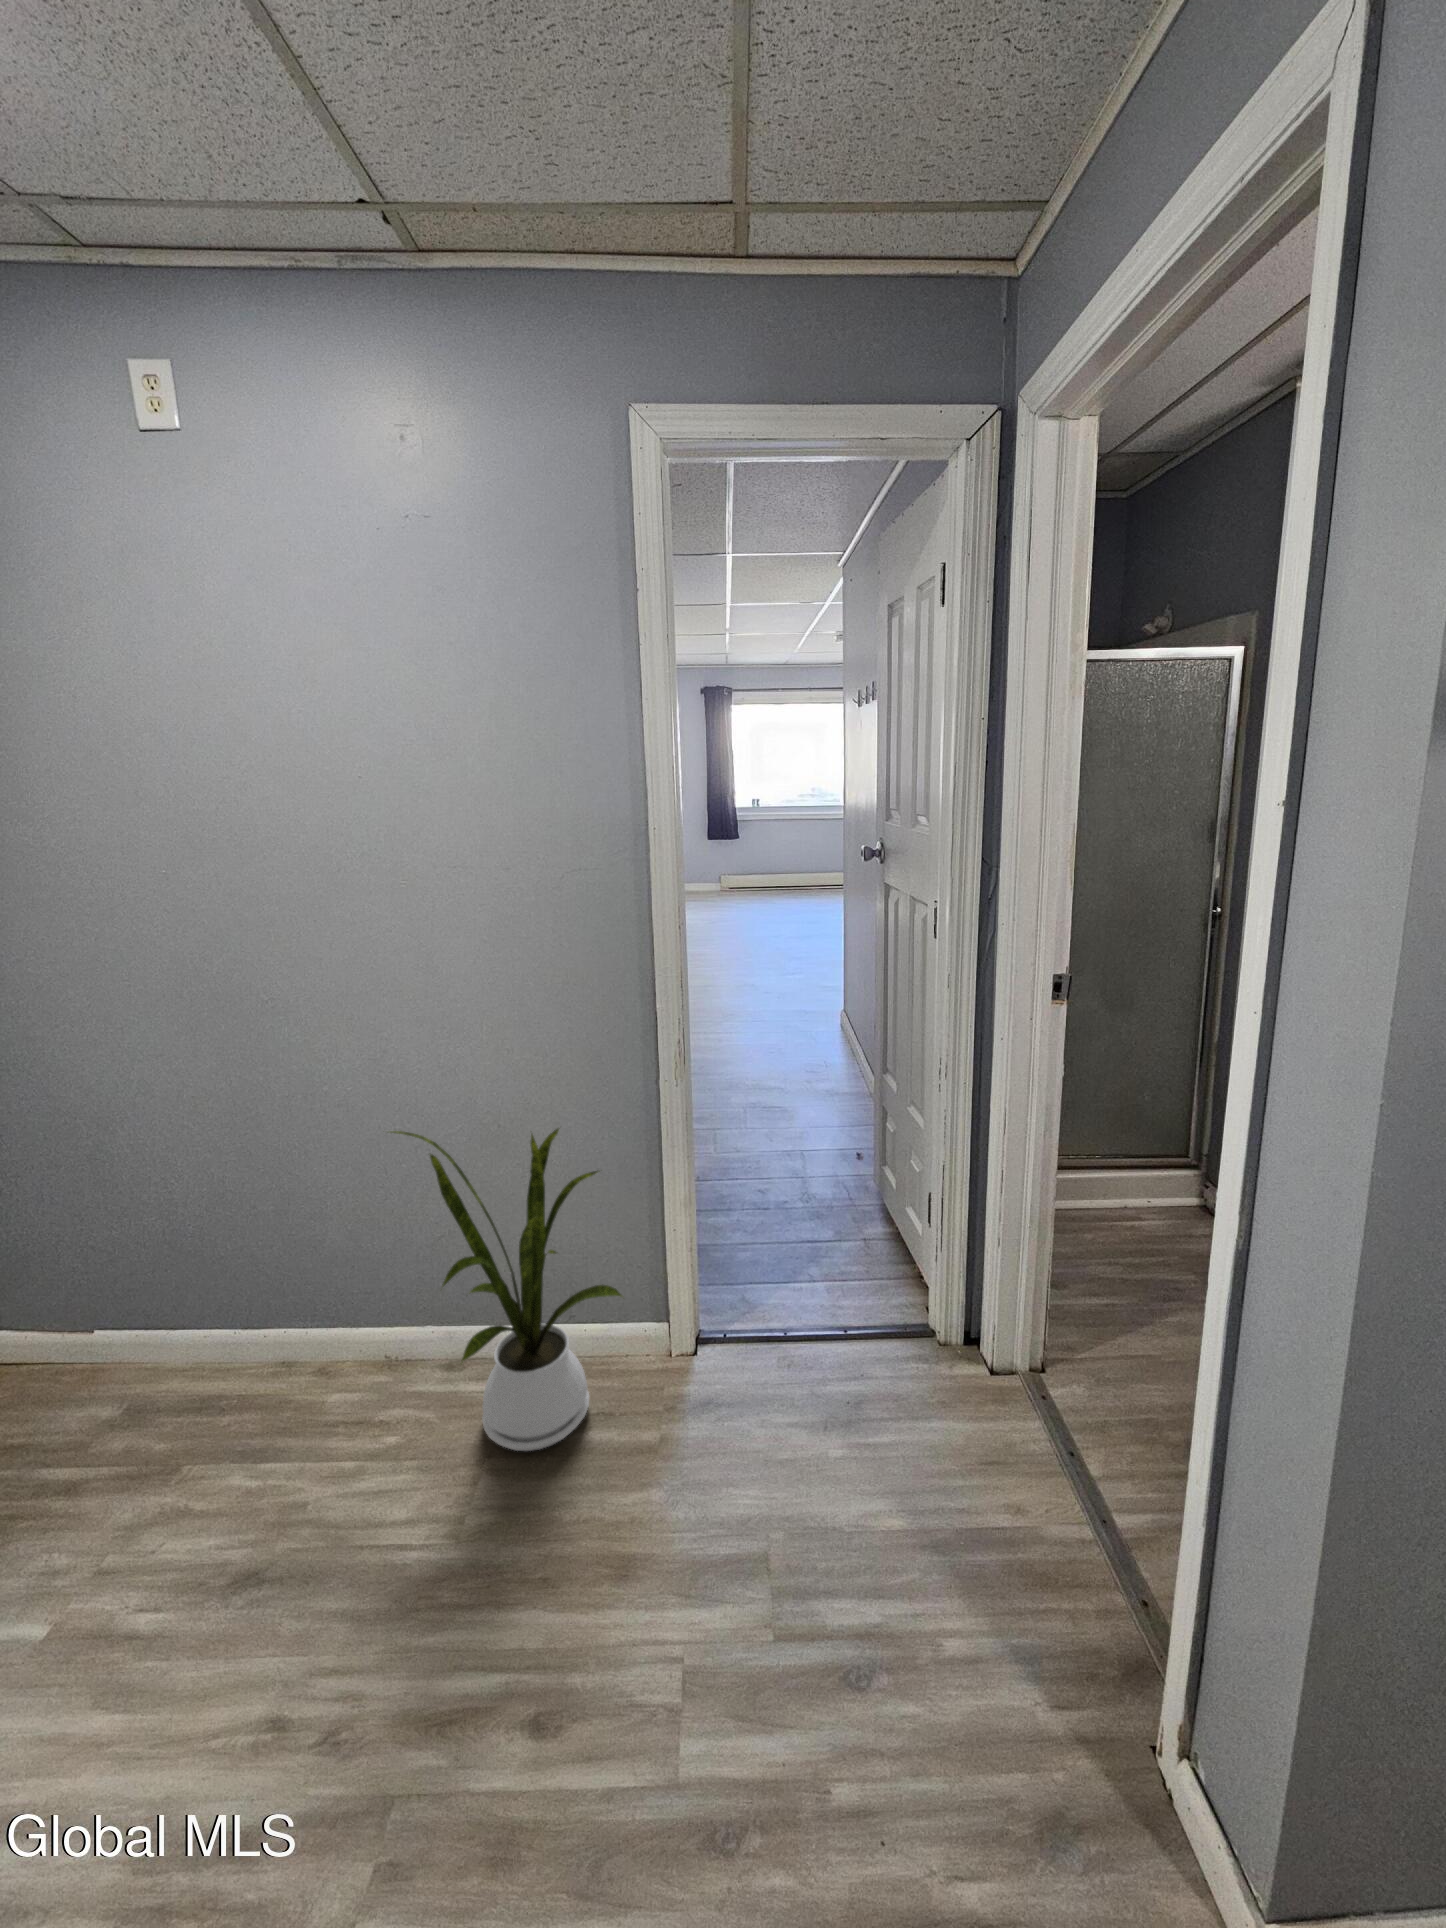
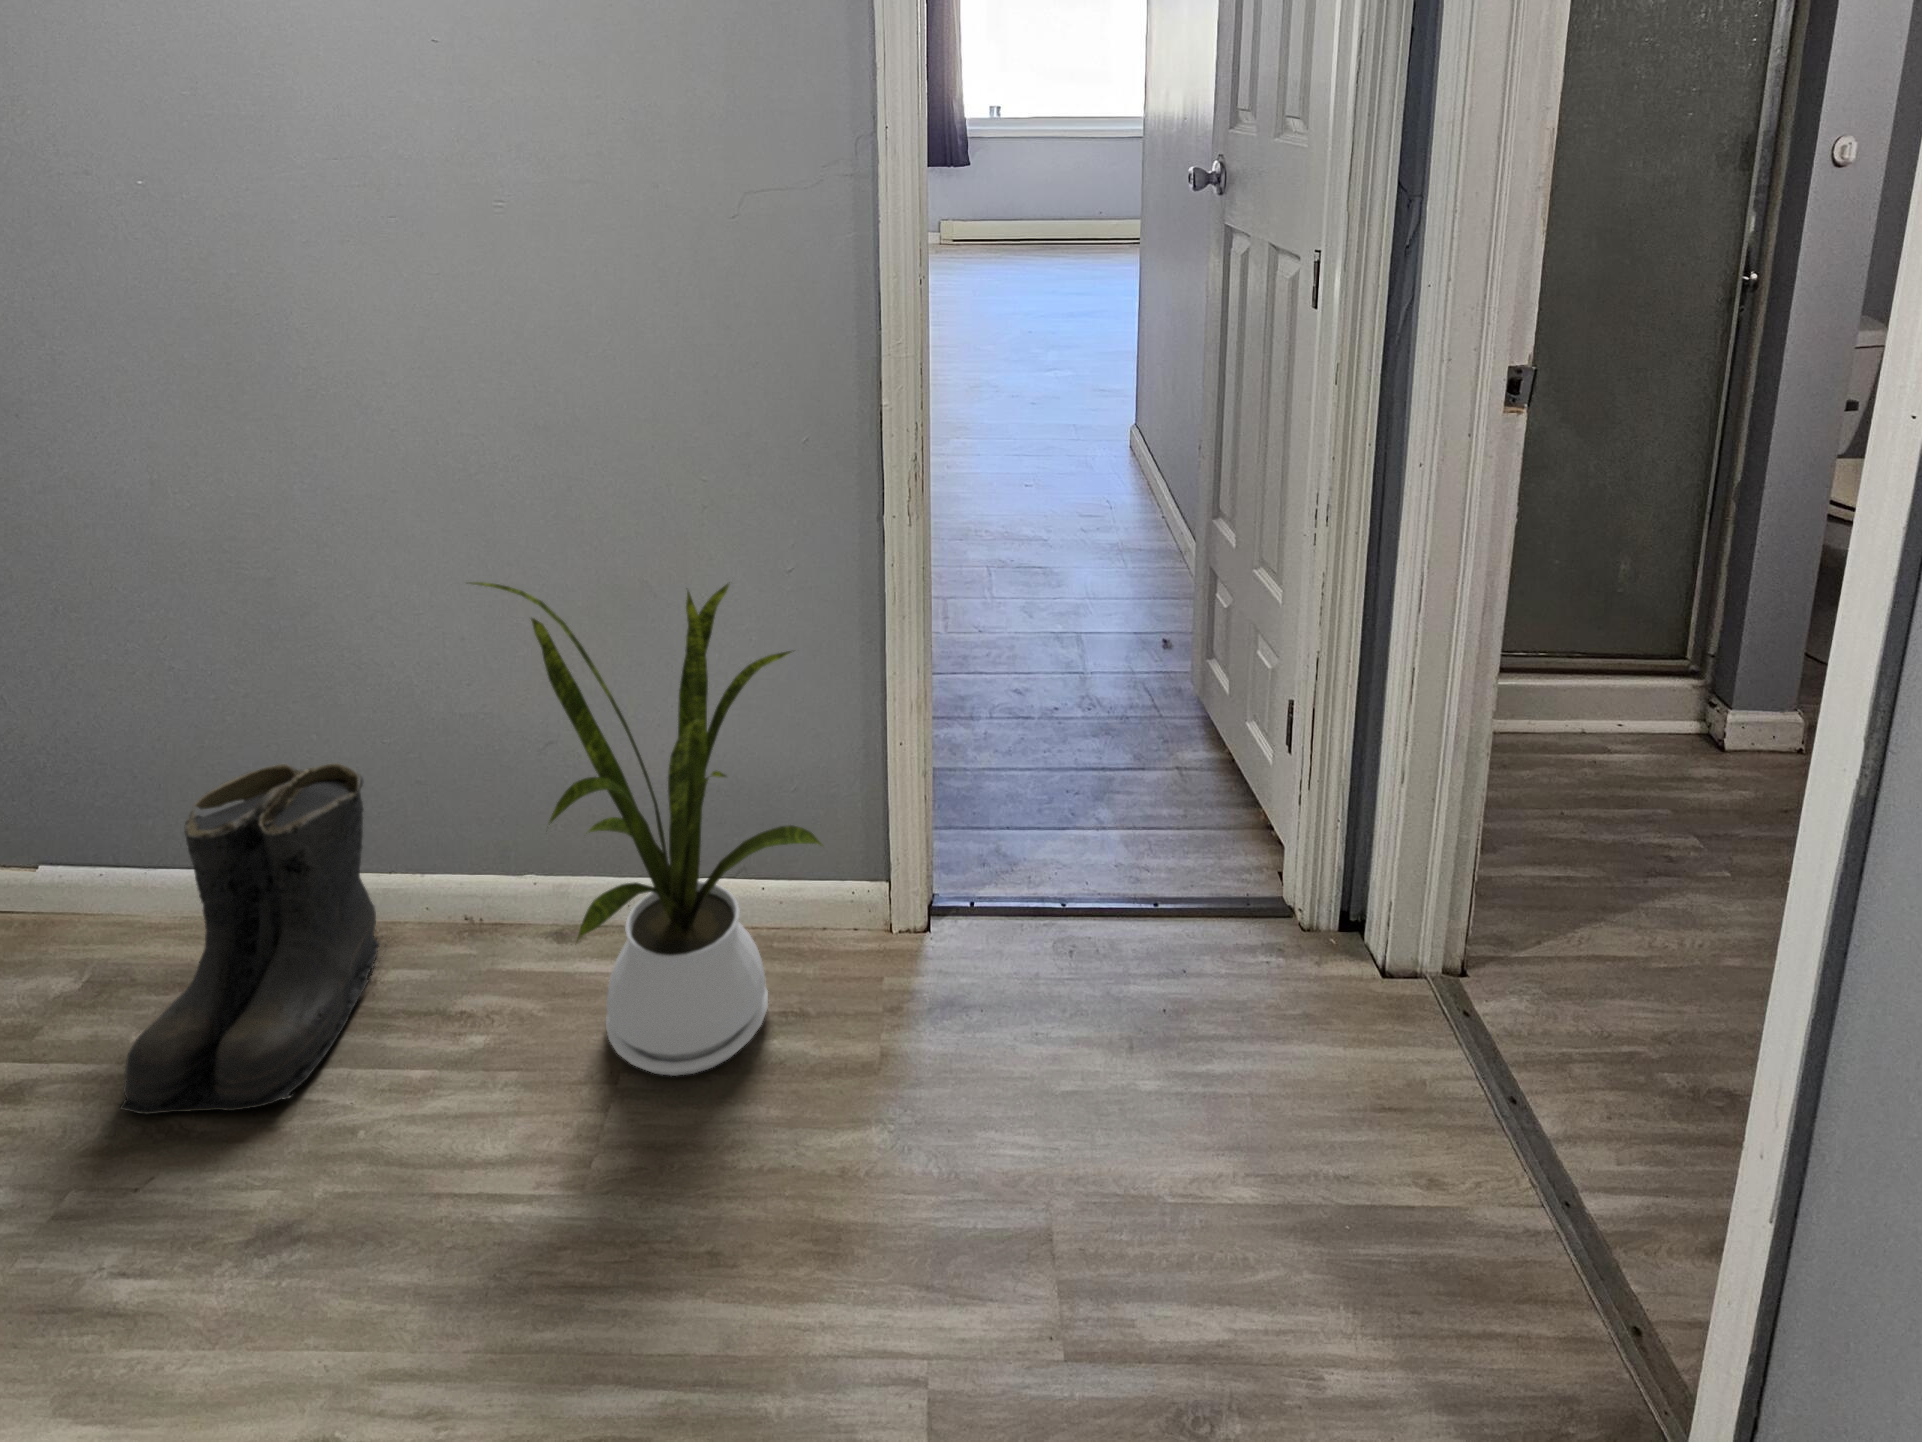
boots: none [158,1253,340,1489] -> present [120,763,380,1114]

